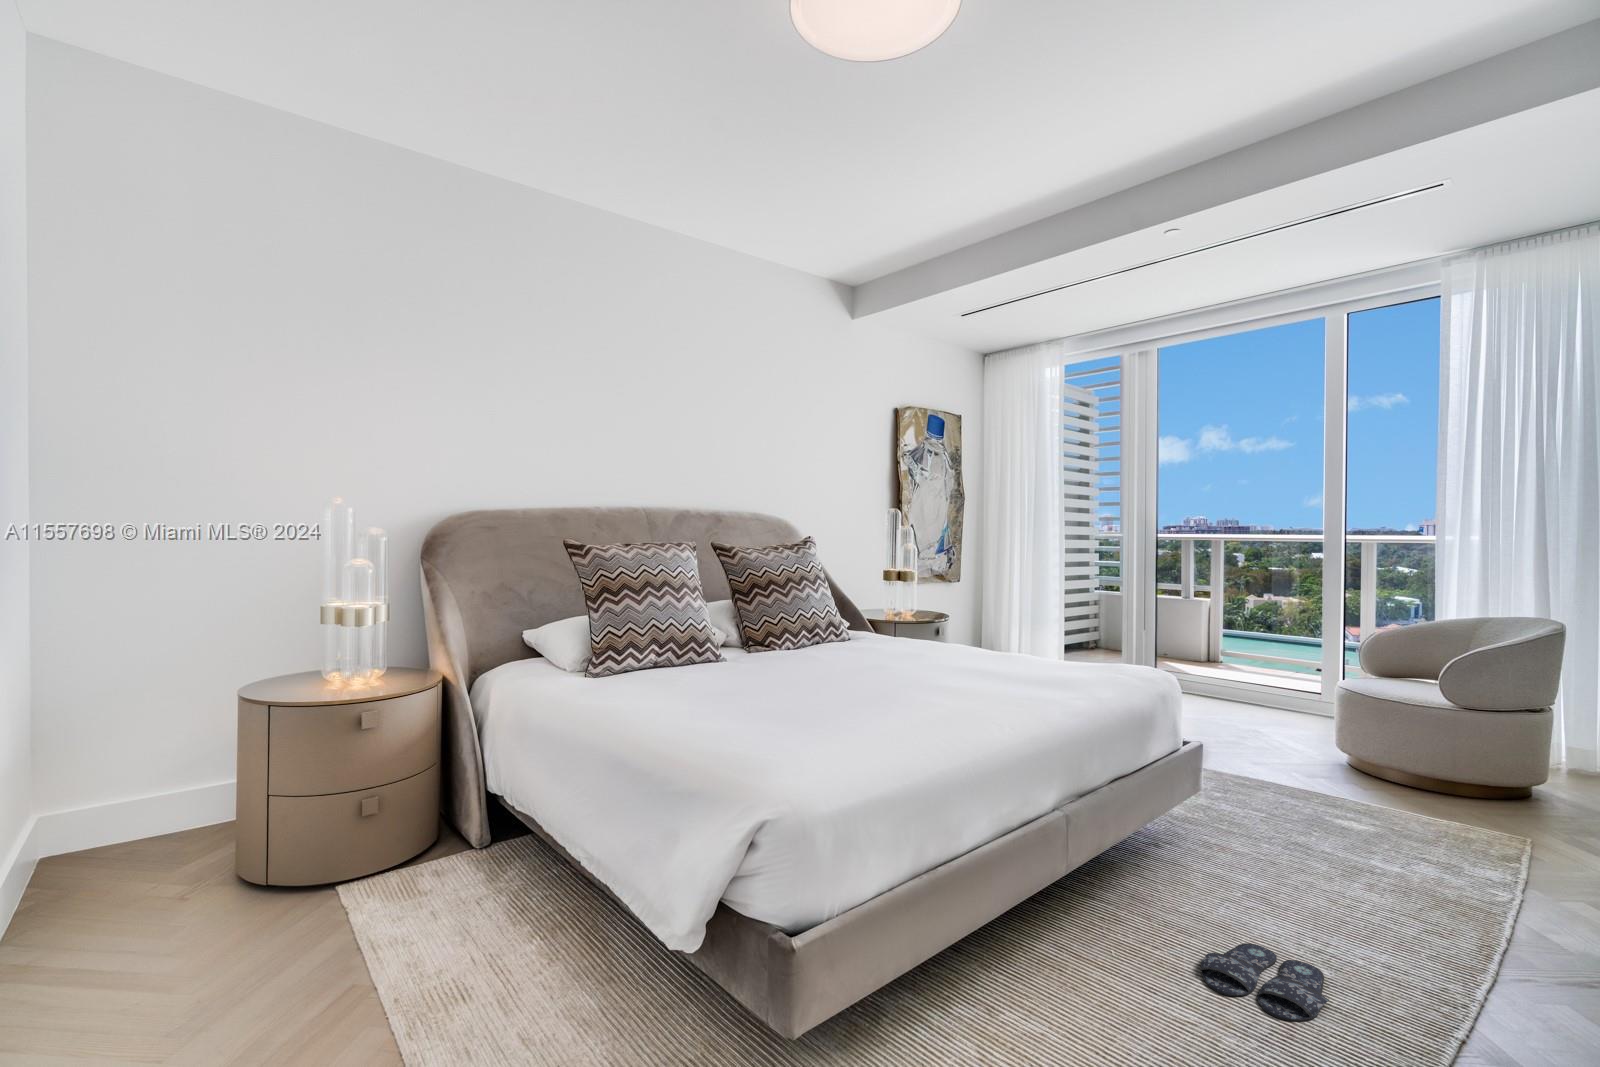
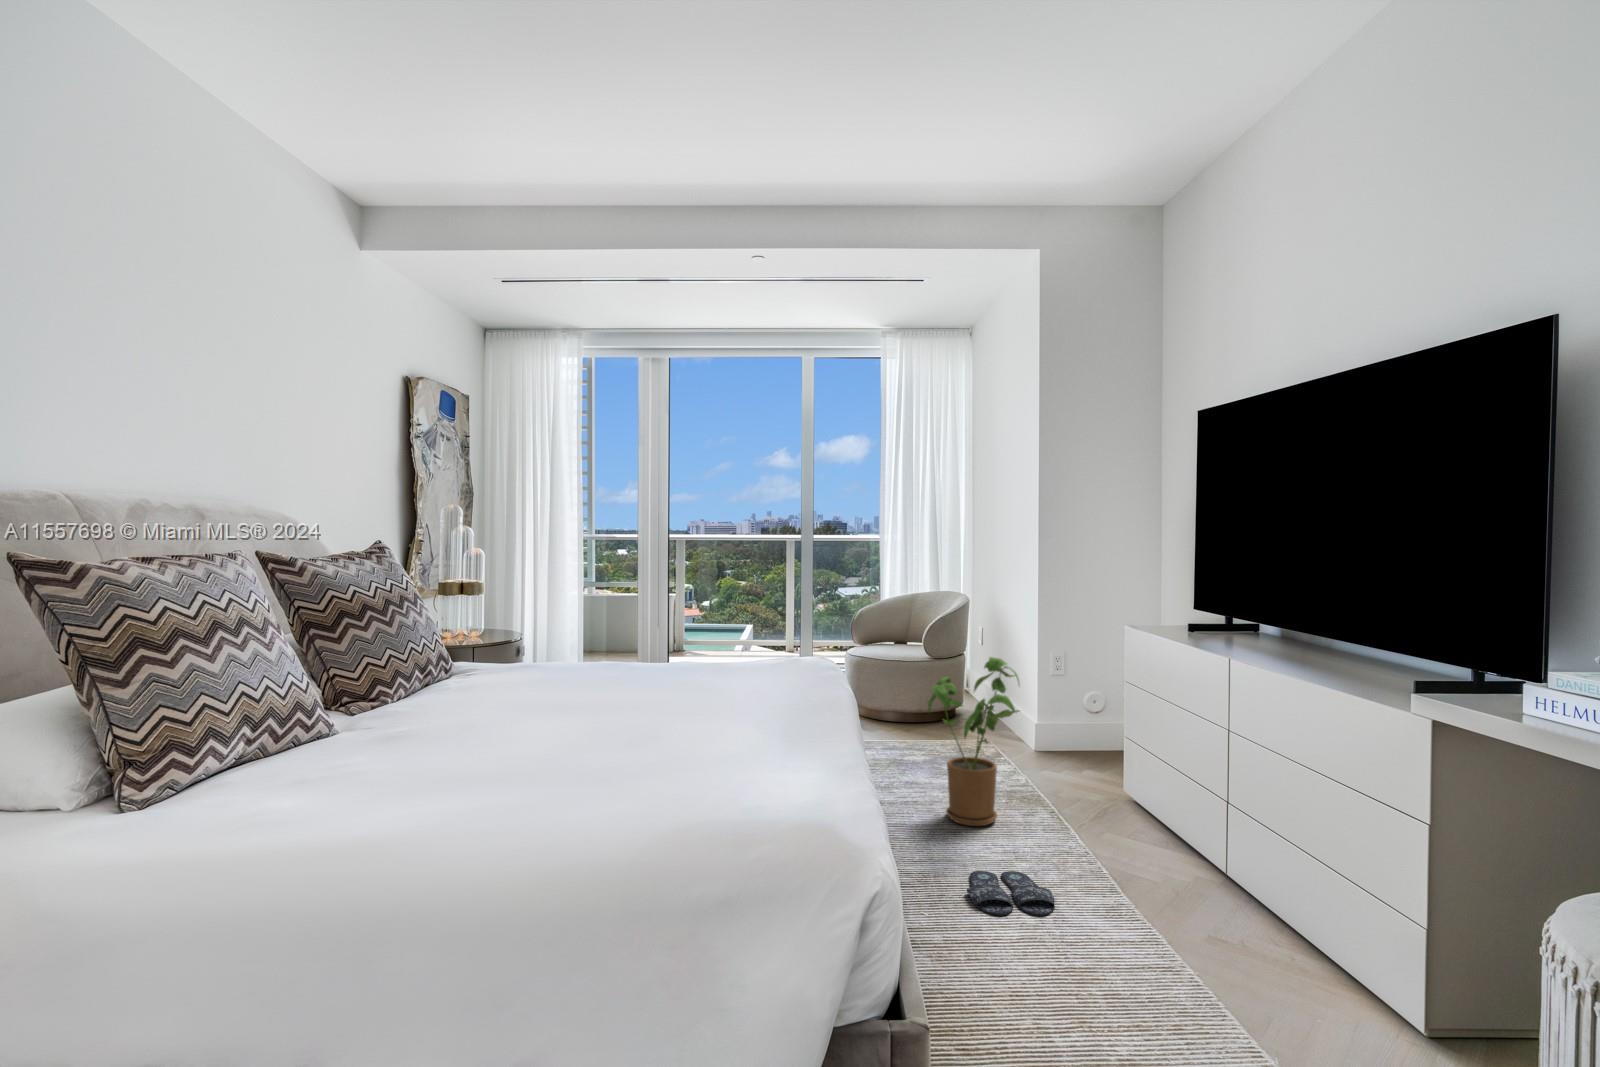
house plant: none [1286,693,1438,912] -> present [928,657,1020,826]

